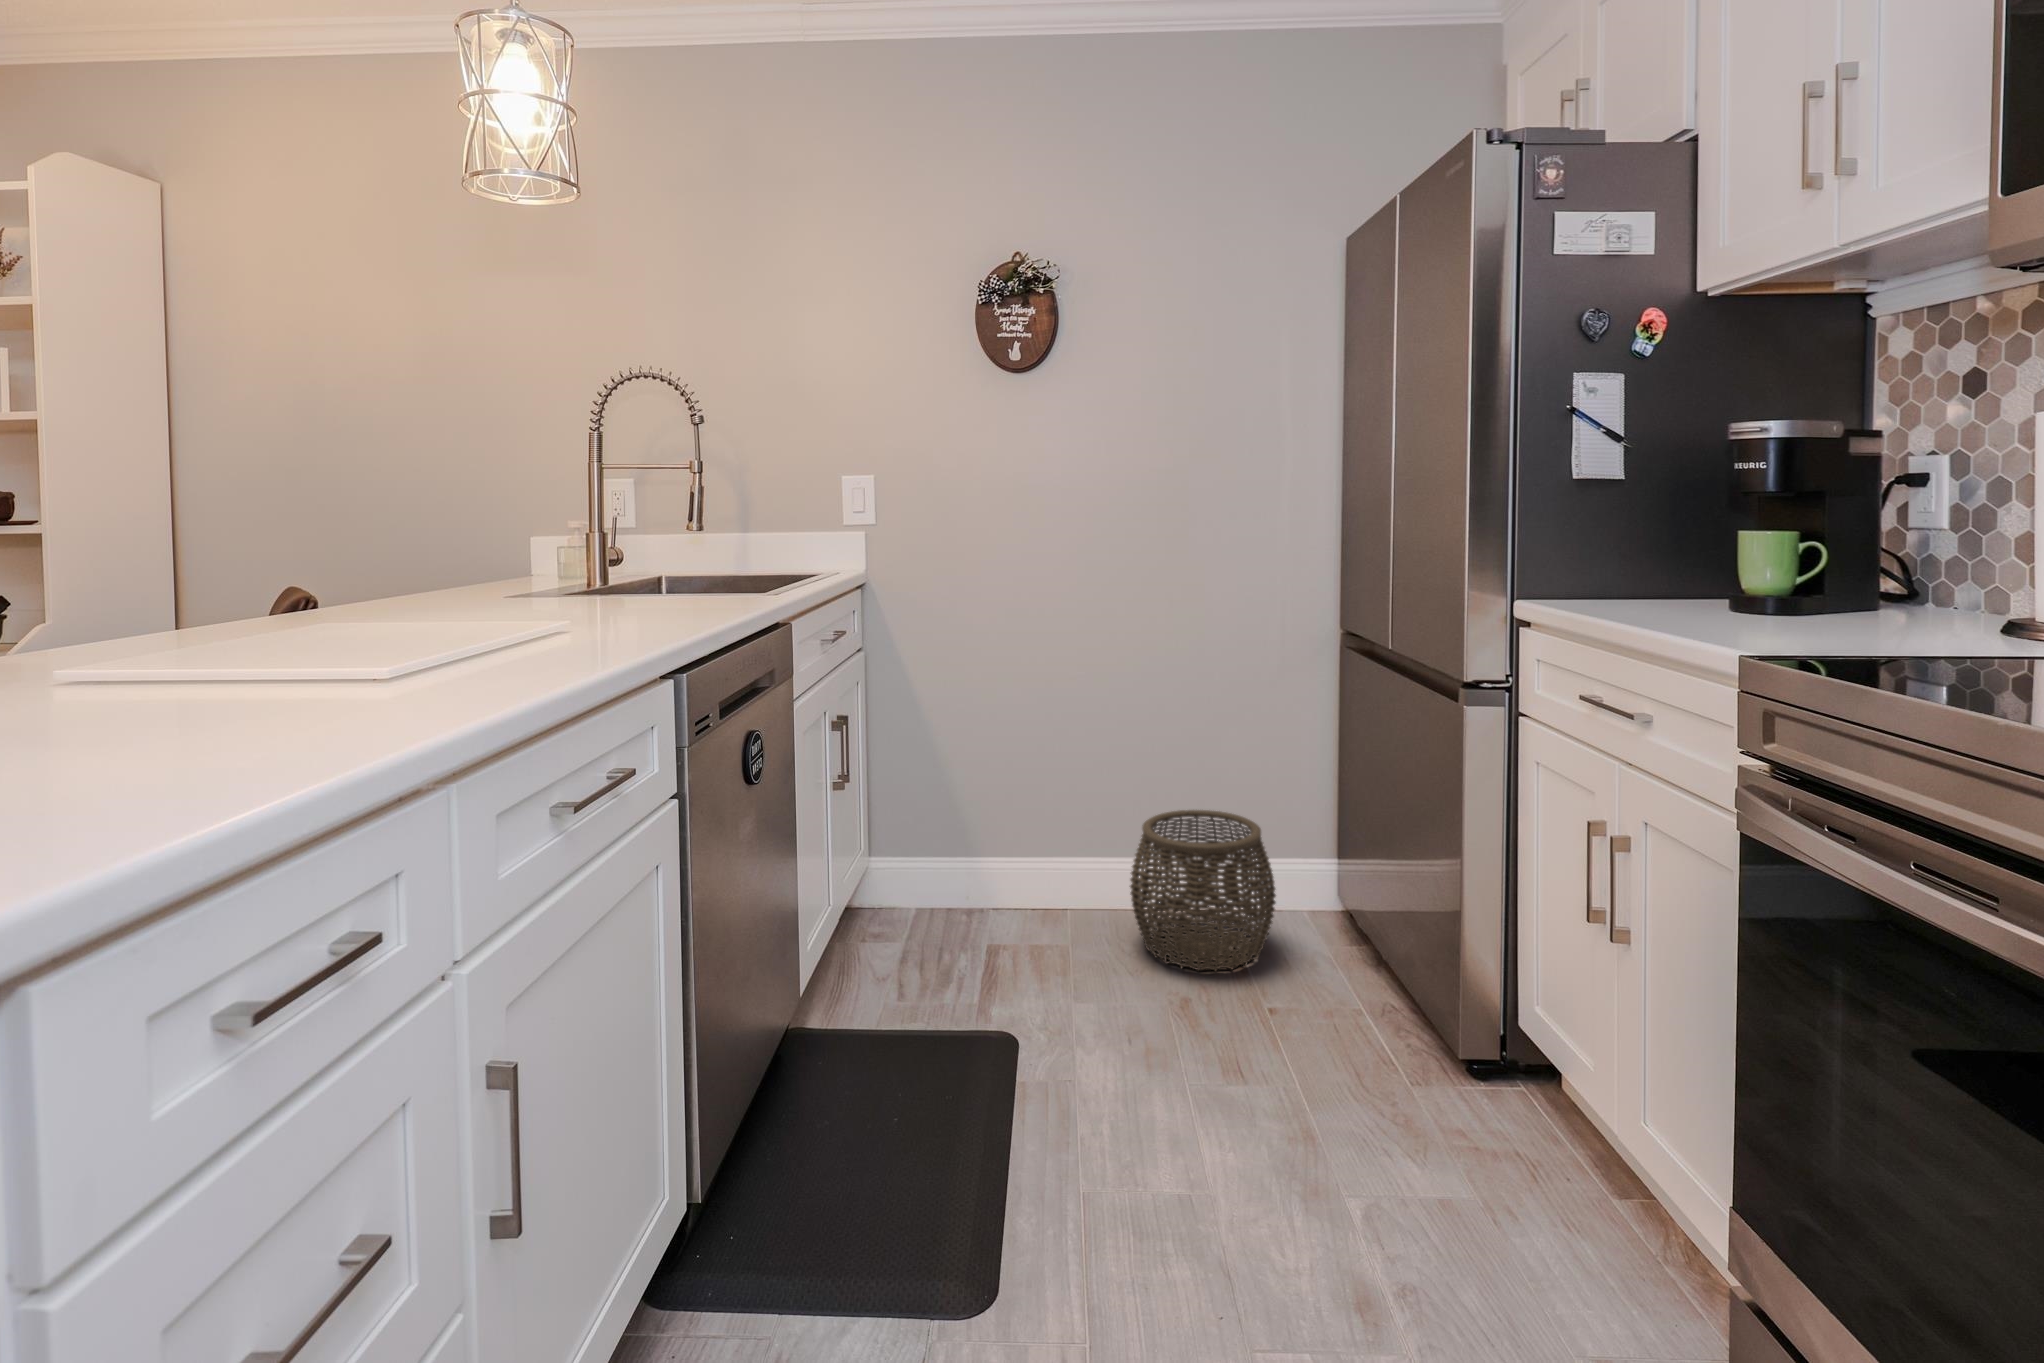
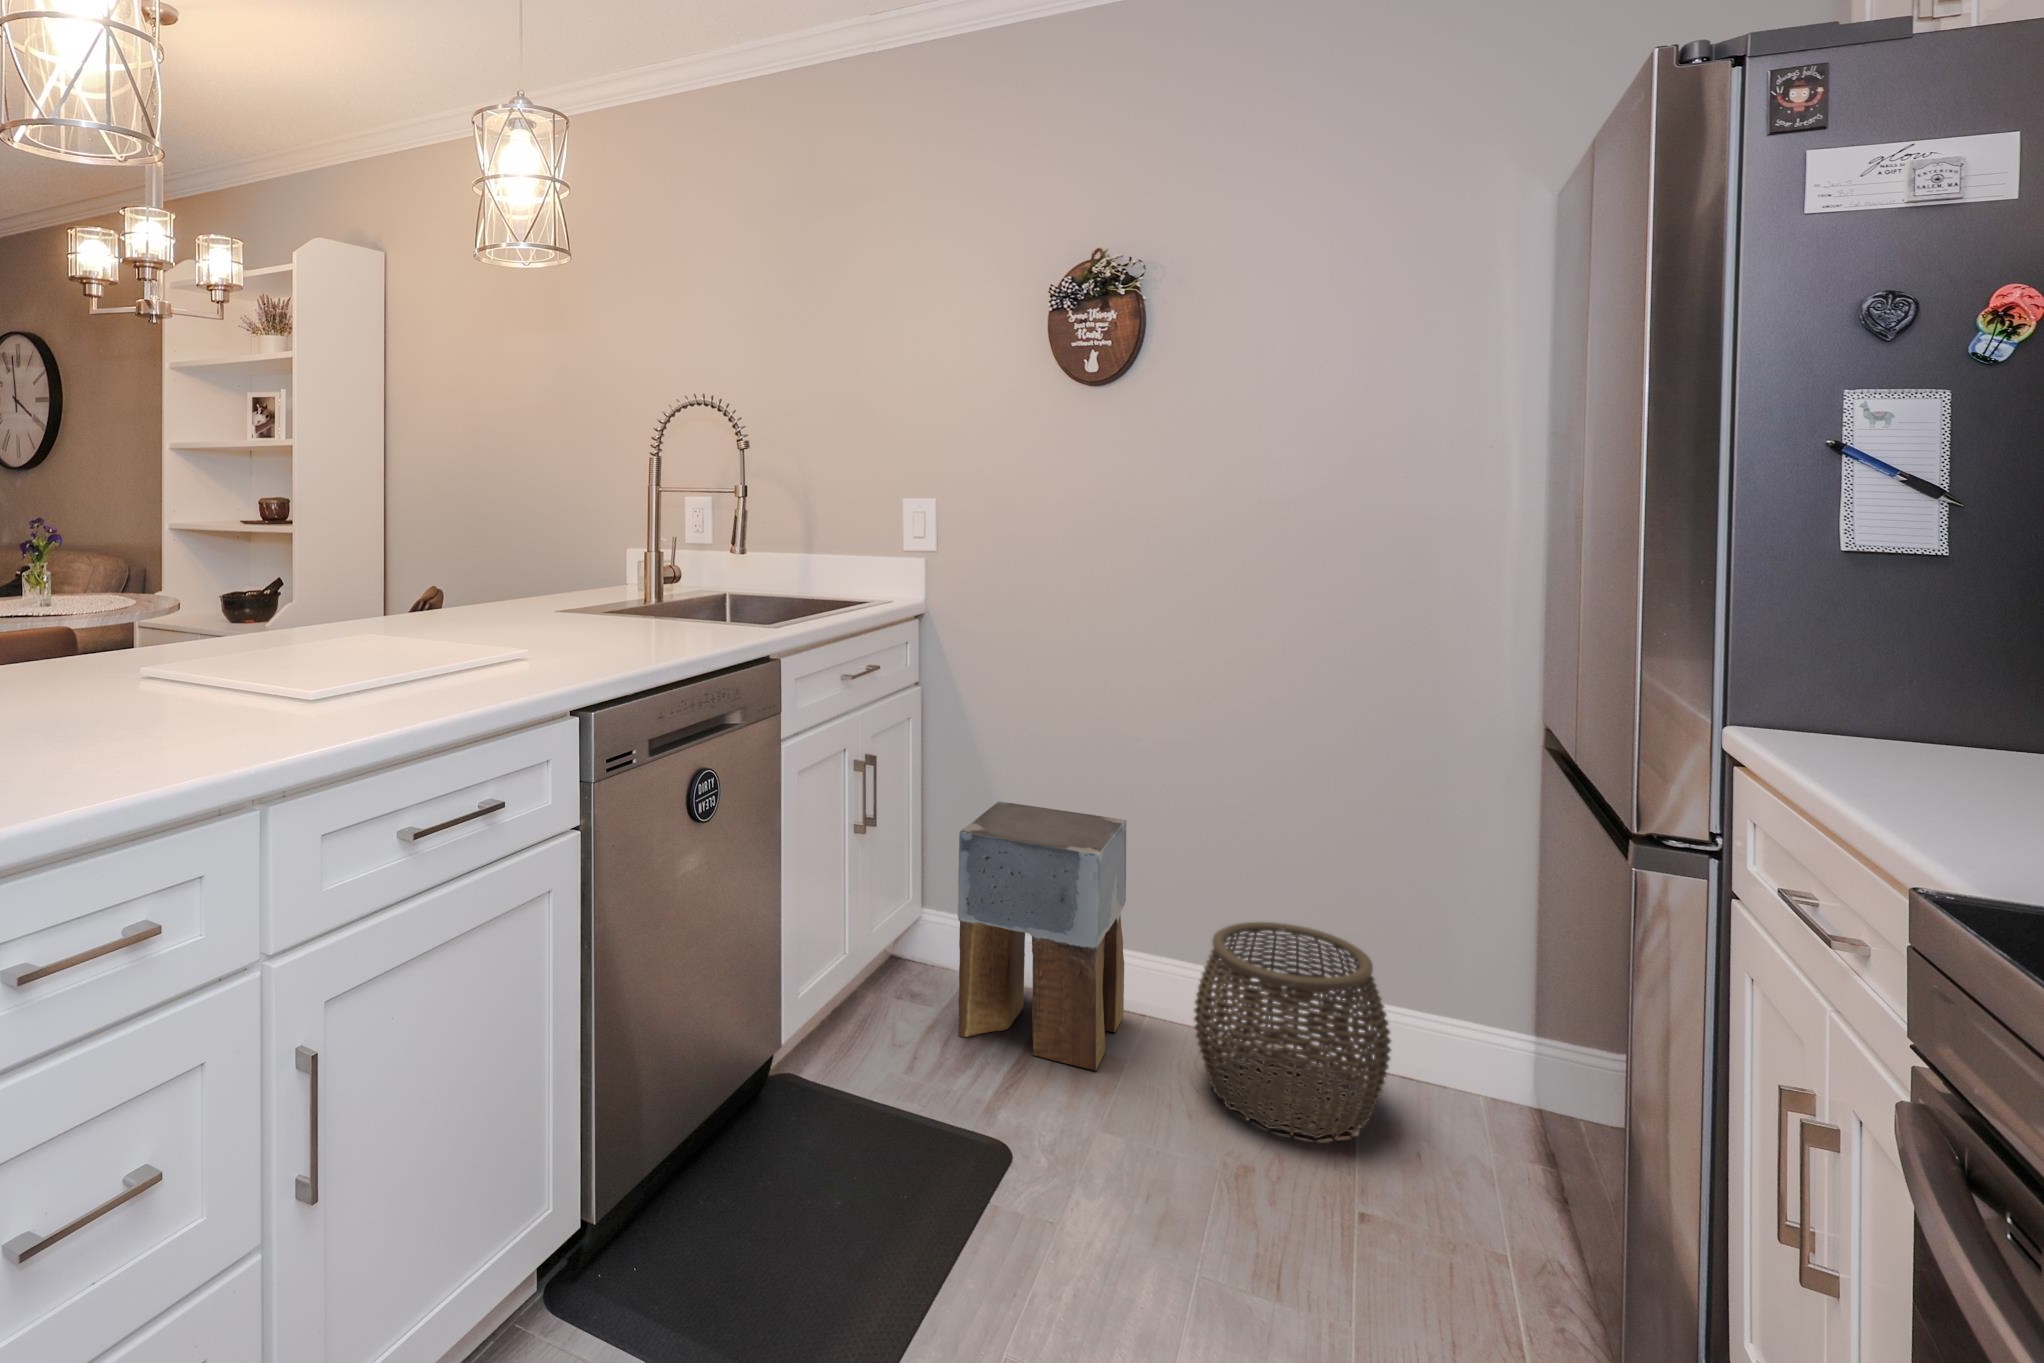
stool: none [929,745,1060,959] -> present [958,802,1126,1070]

